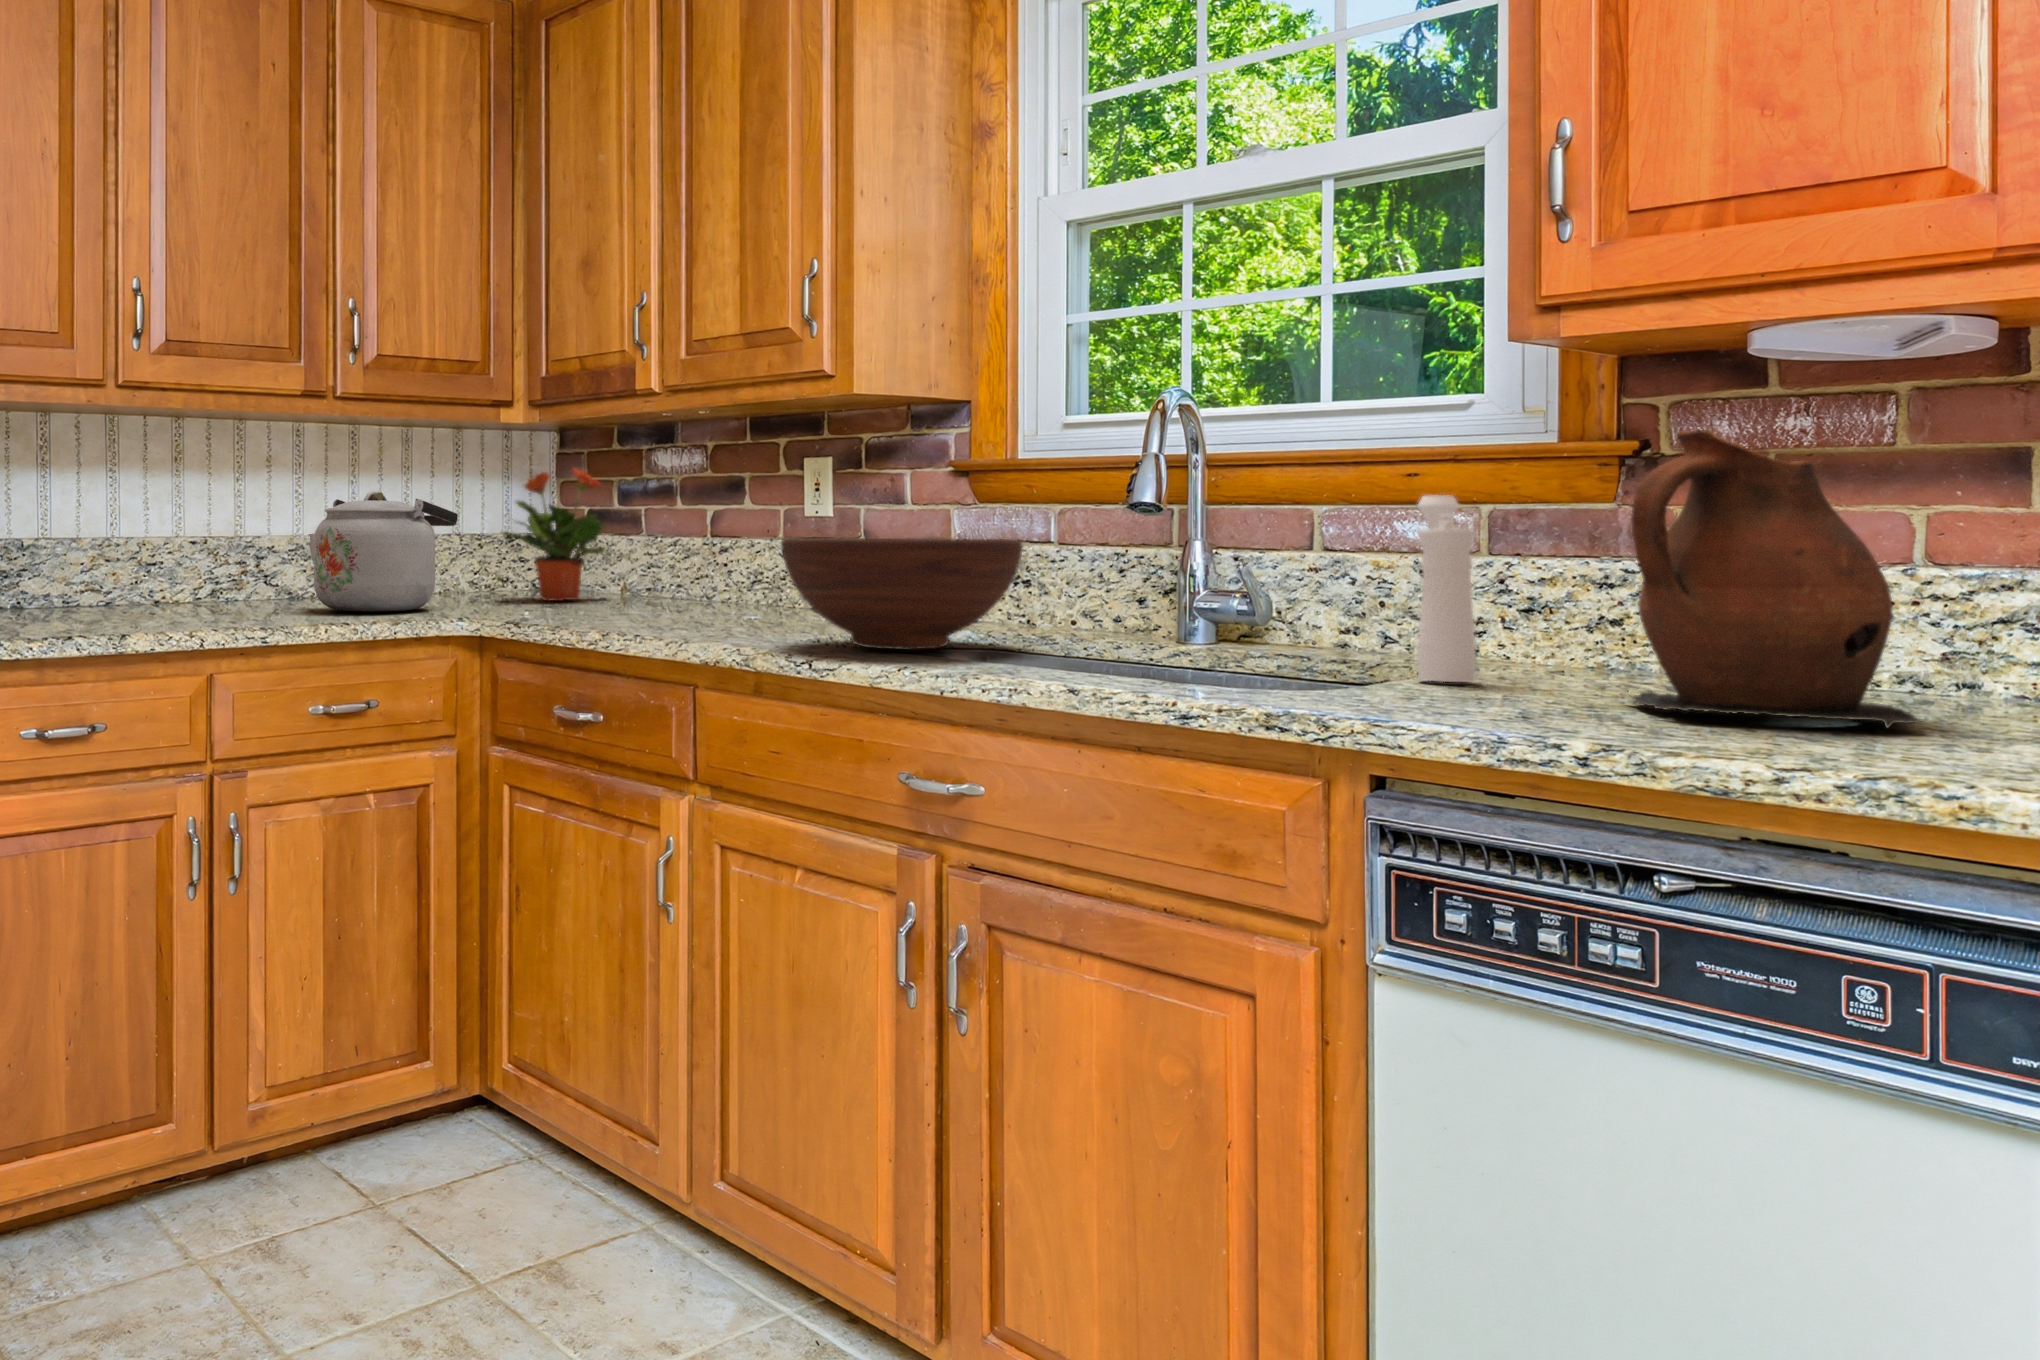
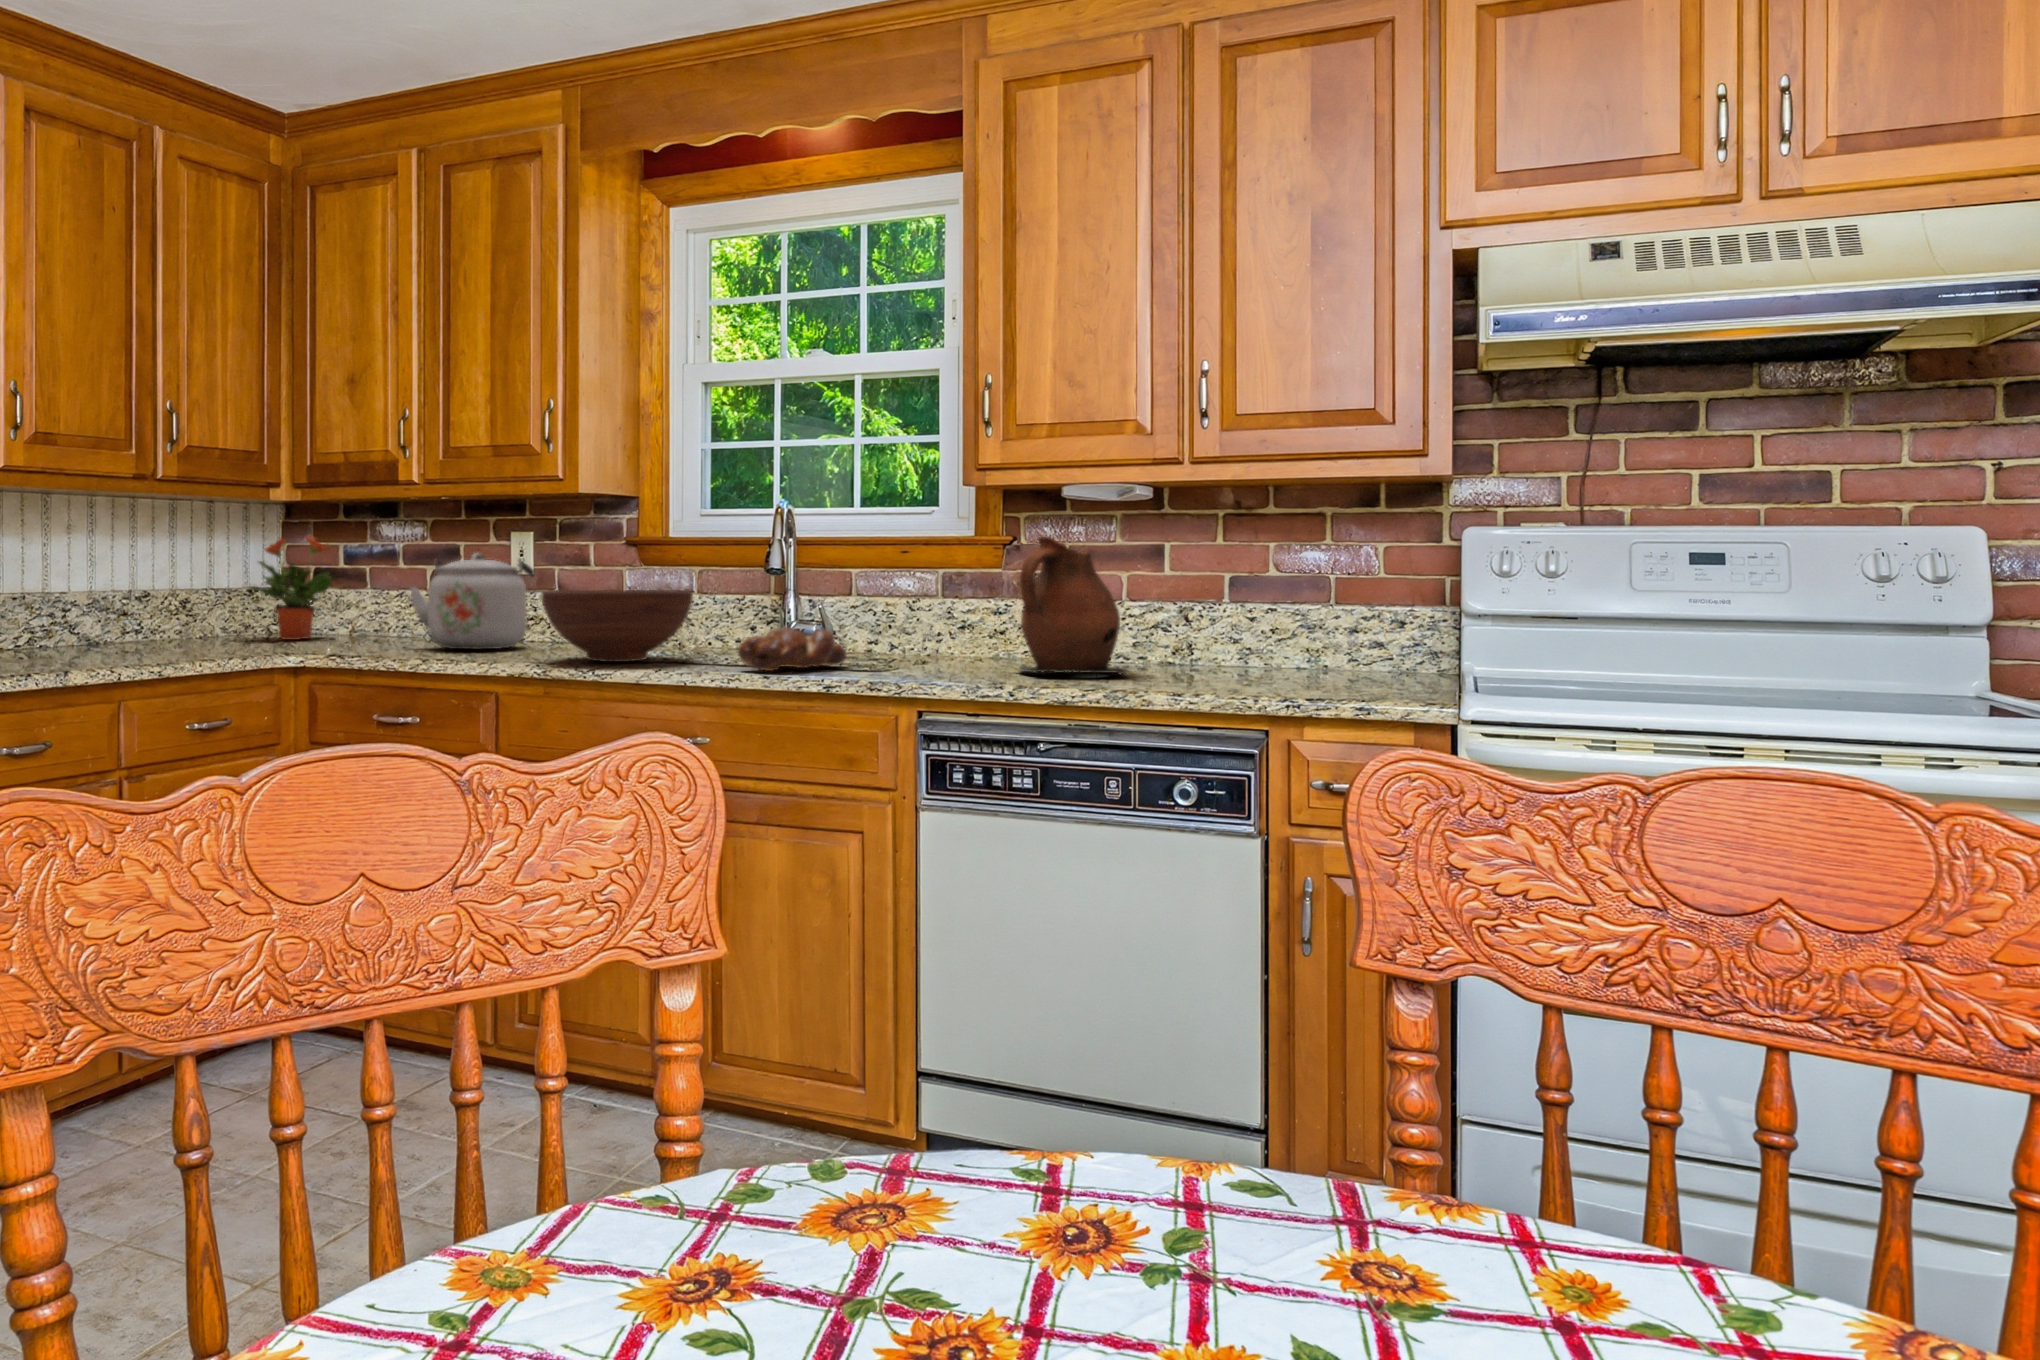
kettle: present [309,492,458,612] -> present [410,553,534,649]
pepper mill: present [1418,495,1476,682] -> none [910,565,944,666]
bread loaf: none [1064,601,1277,678] -> present [738,627,847,671]

